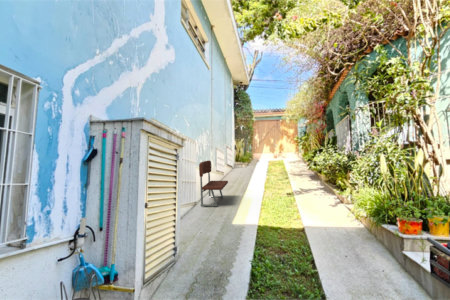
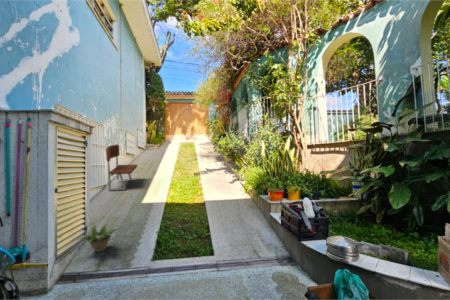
decorative plant: none [166,245,209,278] -> present [80,225,117,252]

